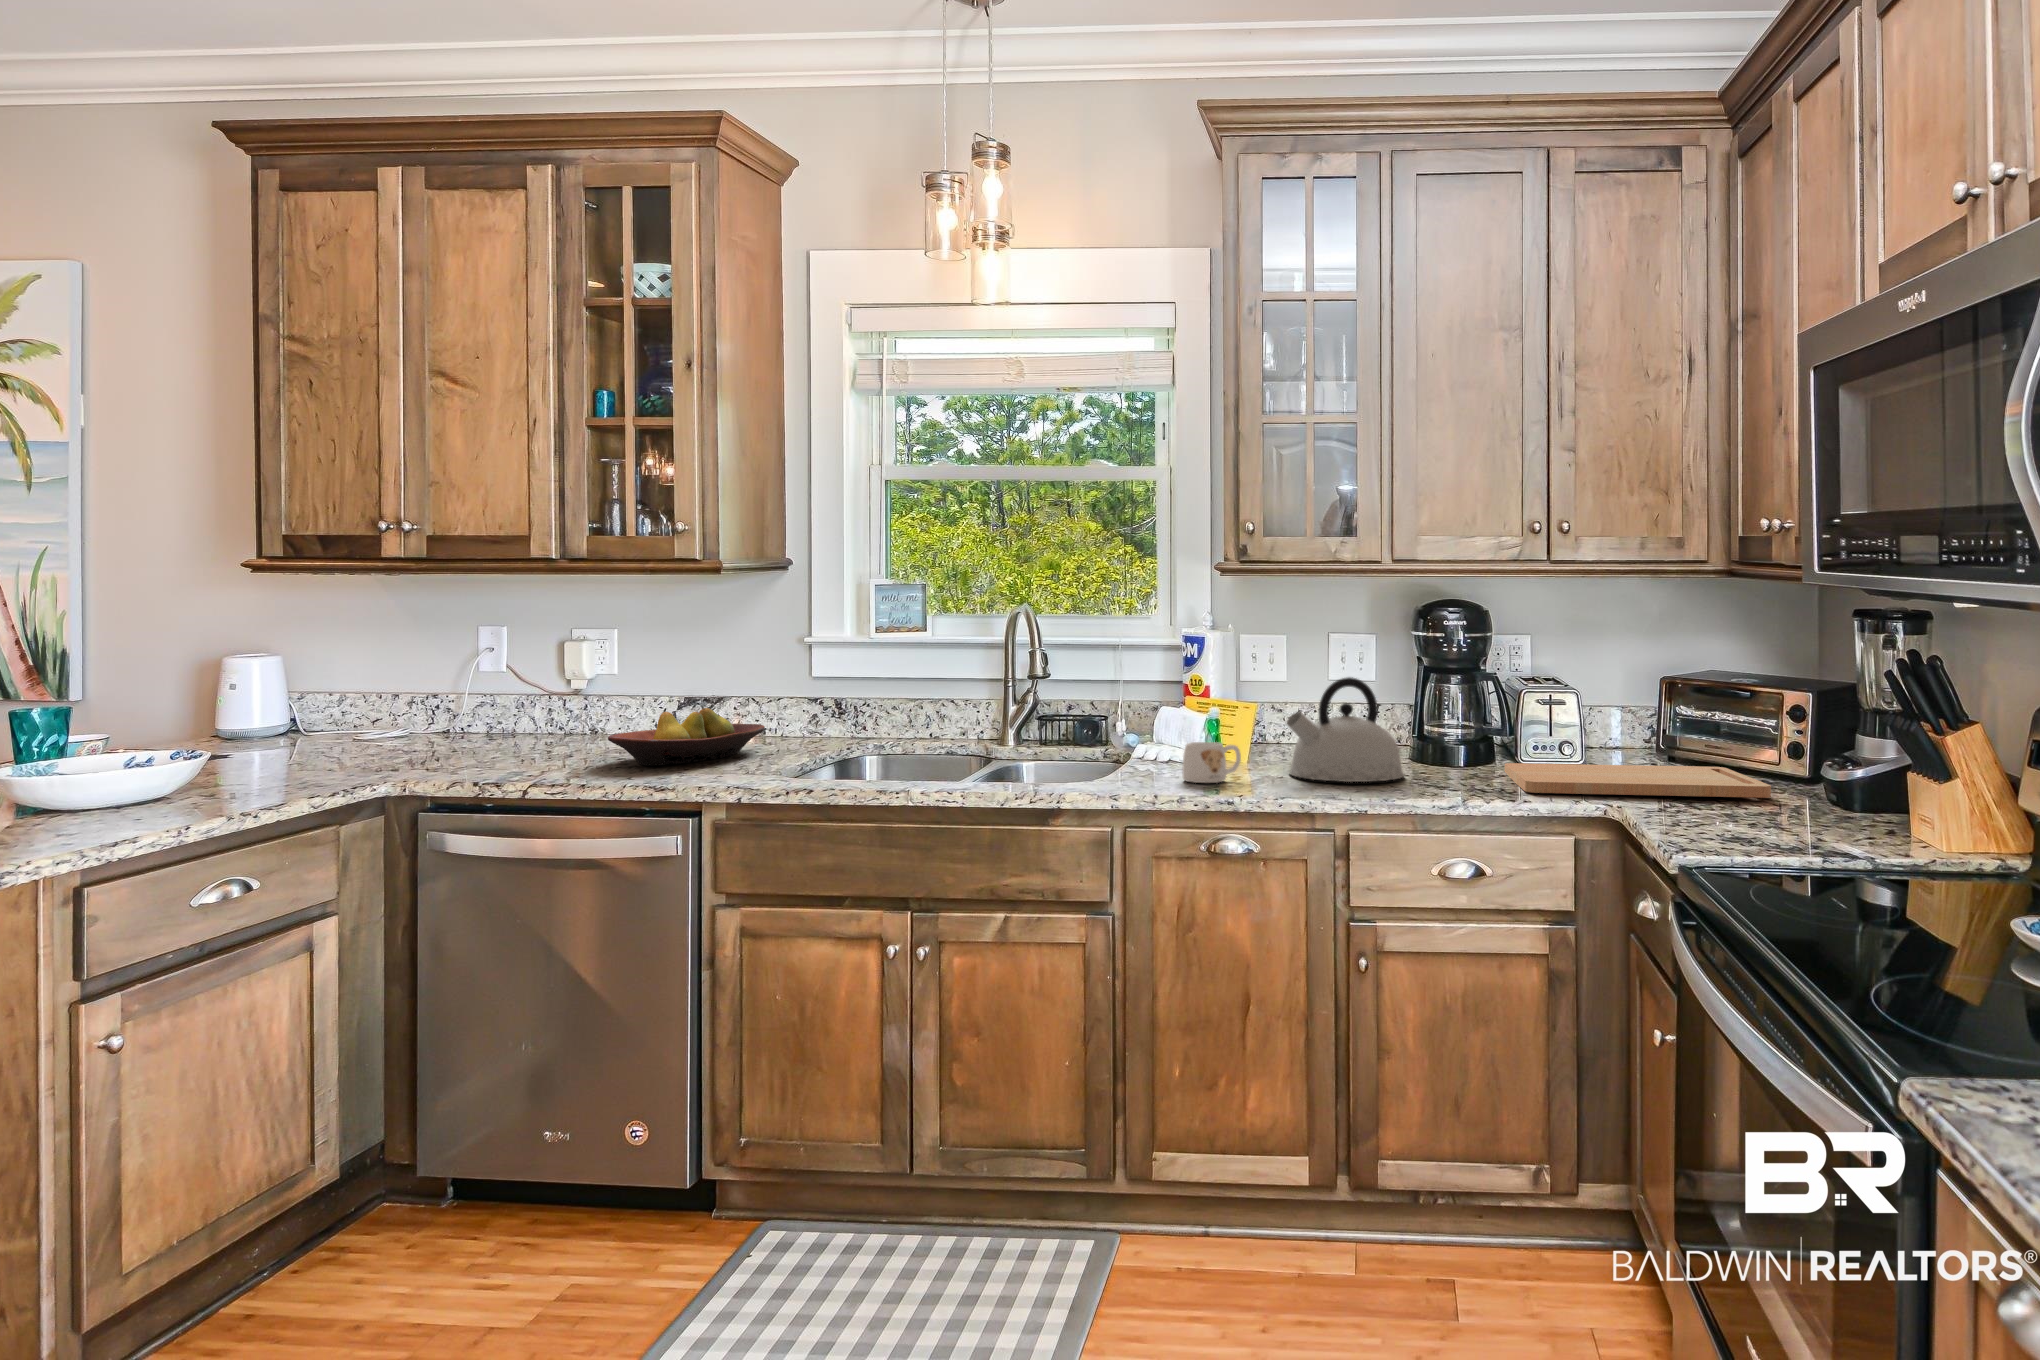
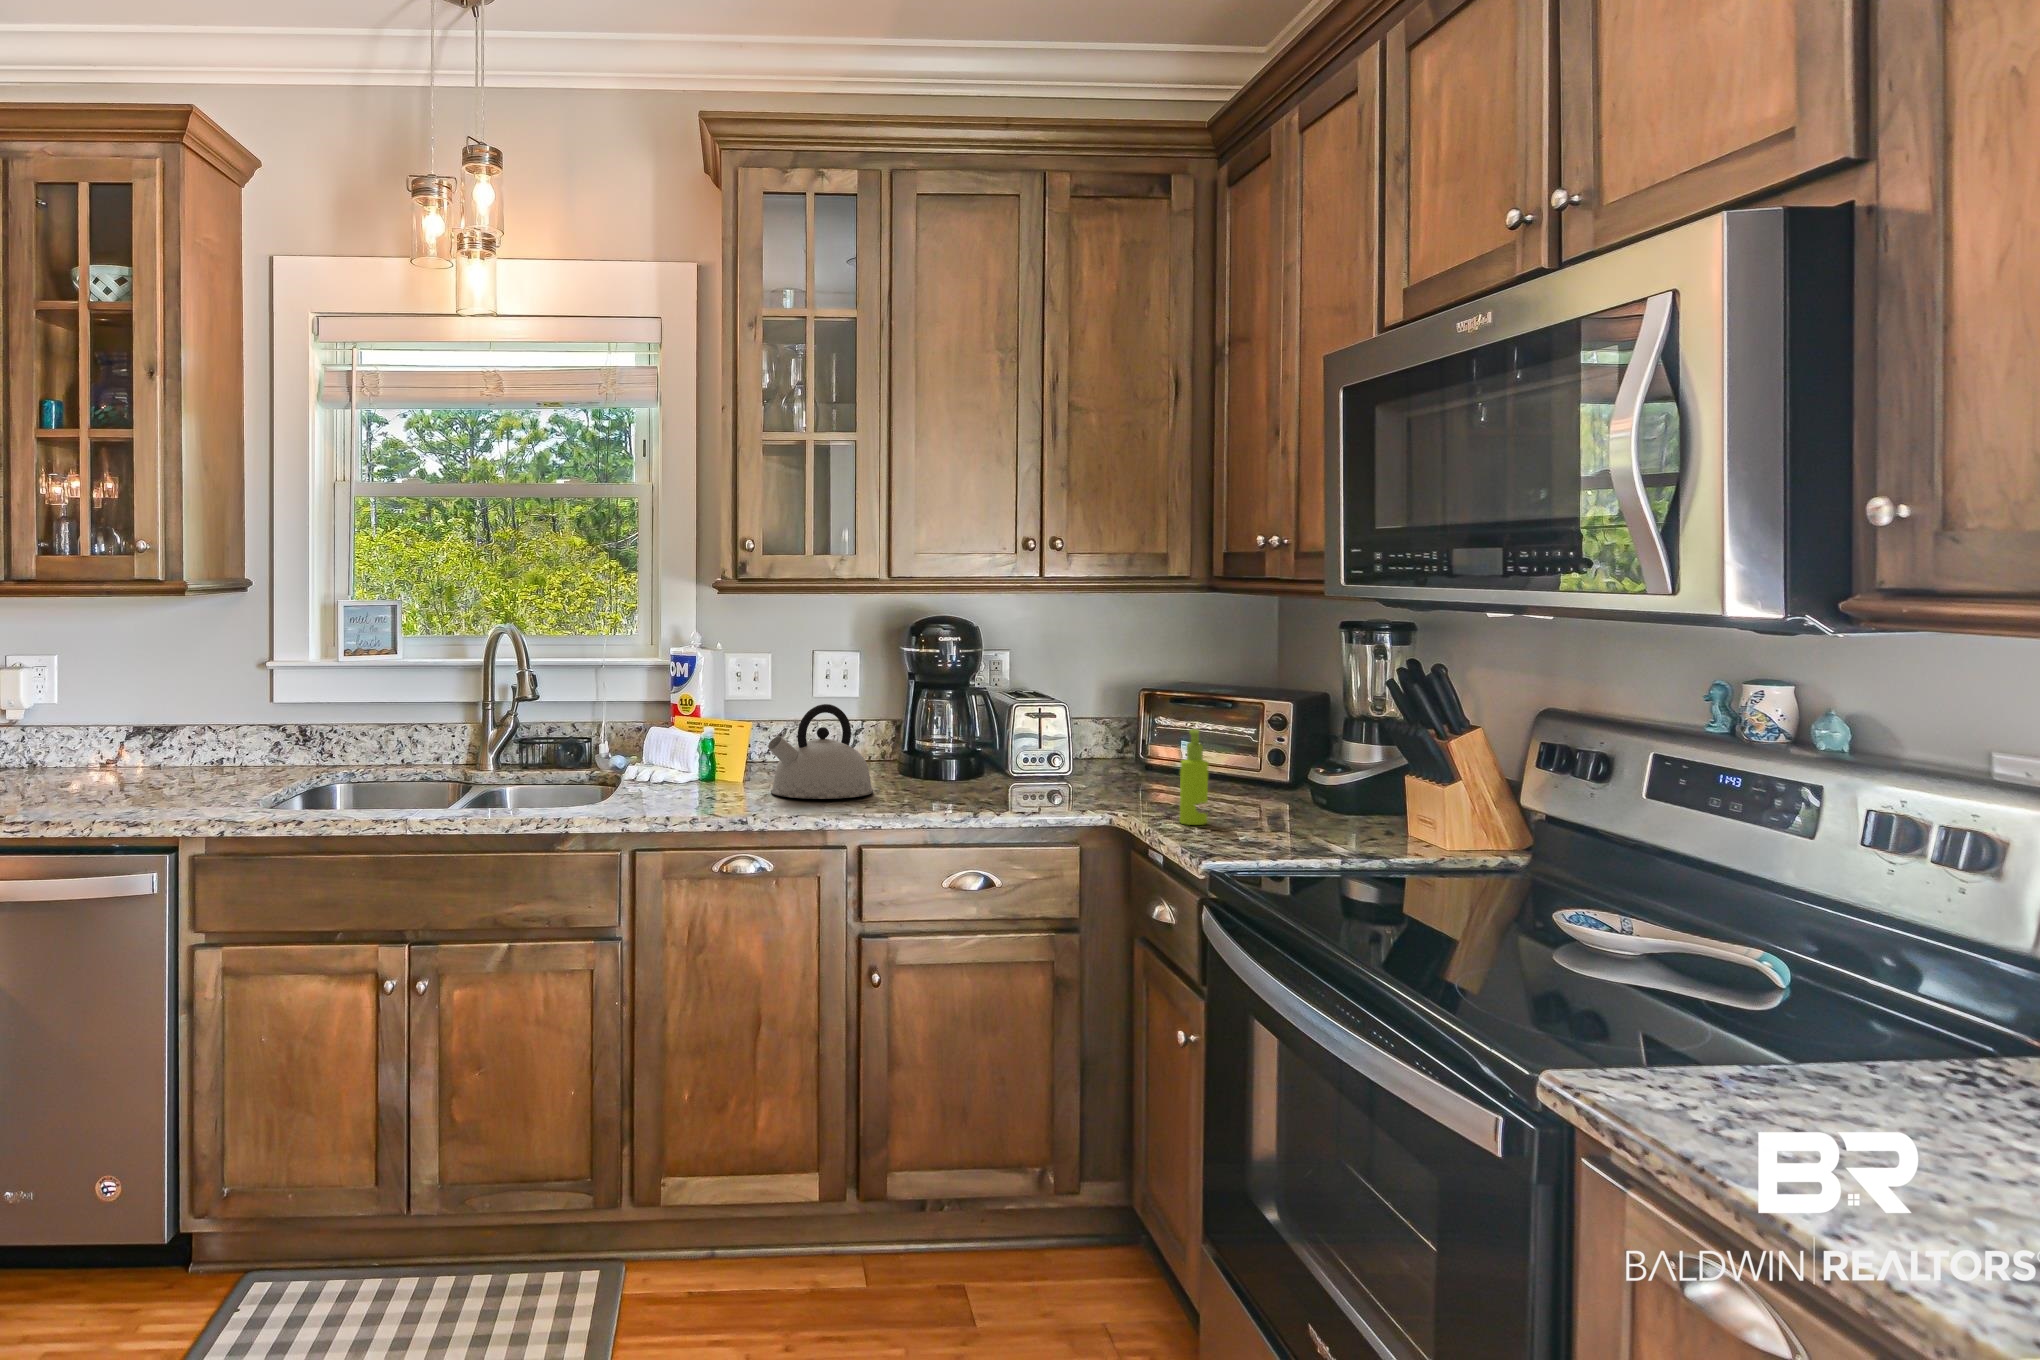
soap dispenser: none [1815,702,1858,825] -> present [1179,729,1209,825]
fruit bowl: present [608,708,765,765] -> none [59,736,229,798]
mug: present [1183,742,1241,783] -> none [672,765,726,803]
cutting board: present [1505,763,1771,798] -> none [962,778,1160,805]

